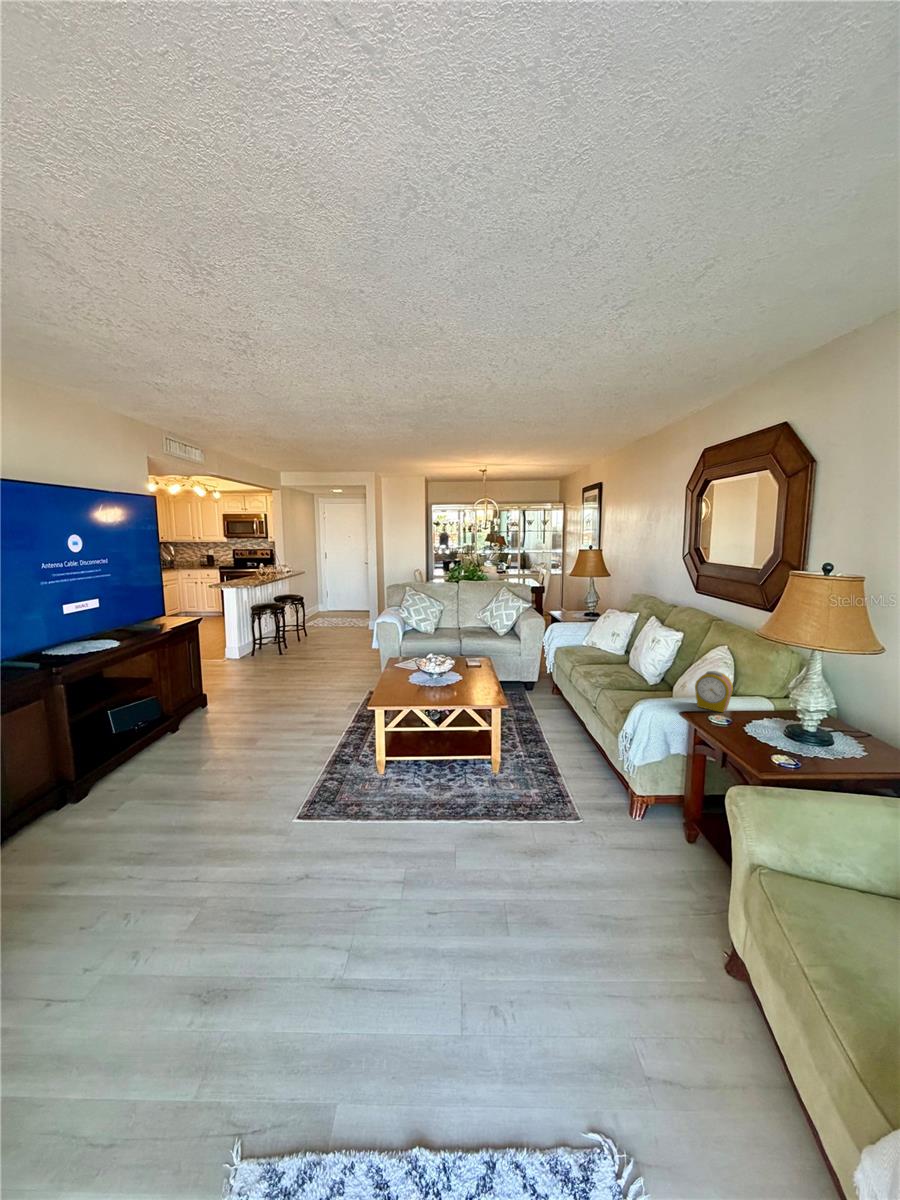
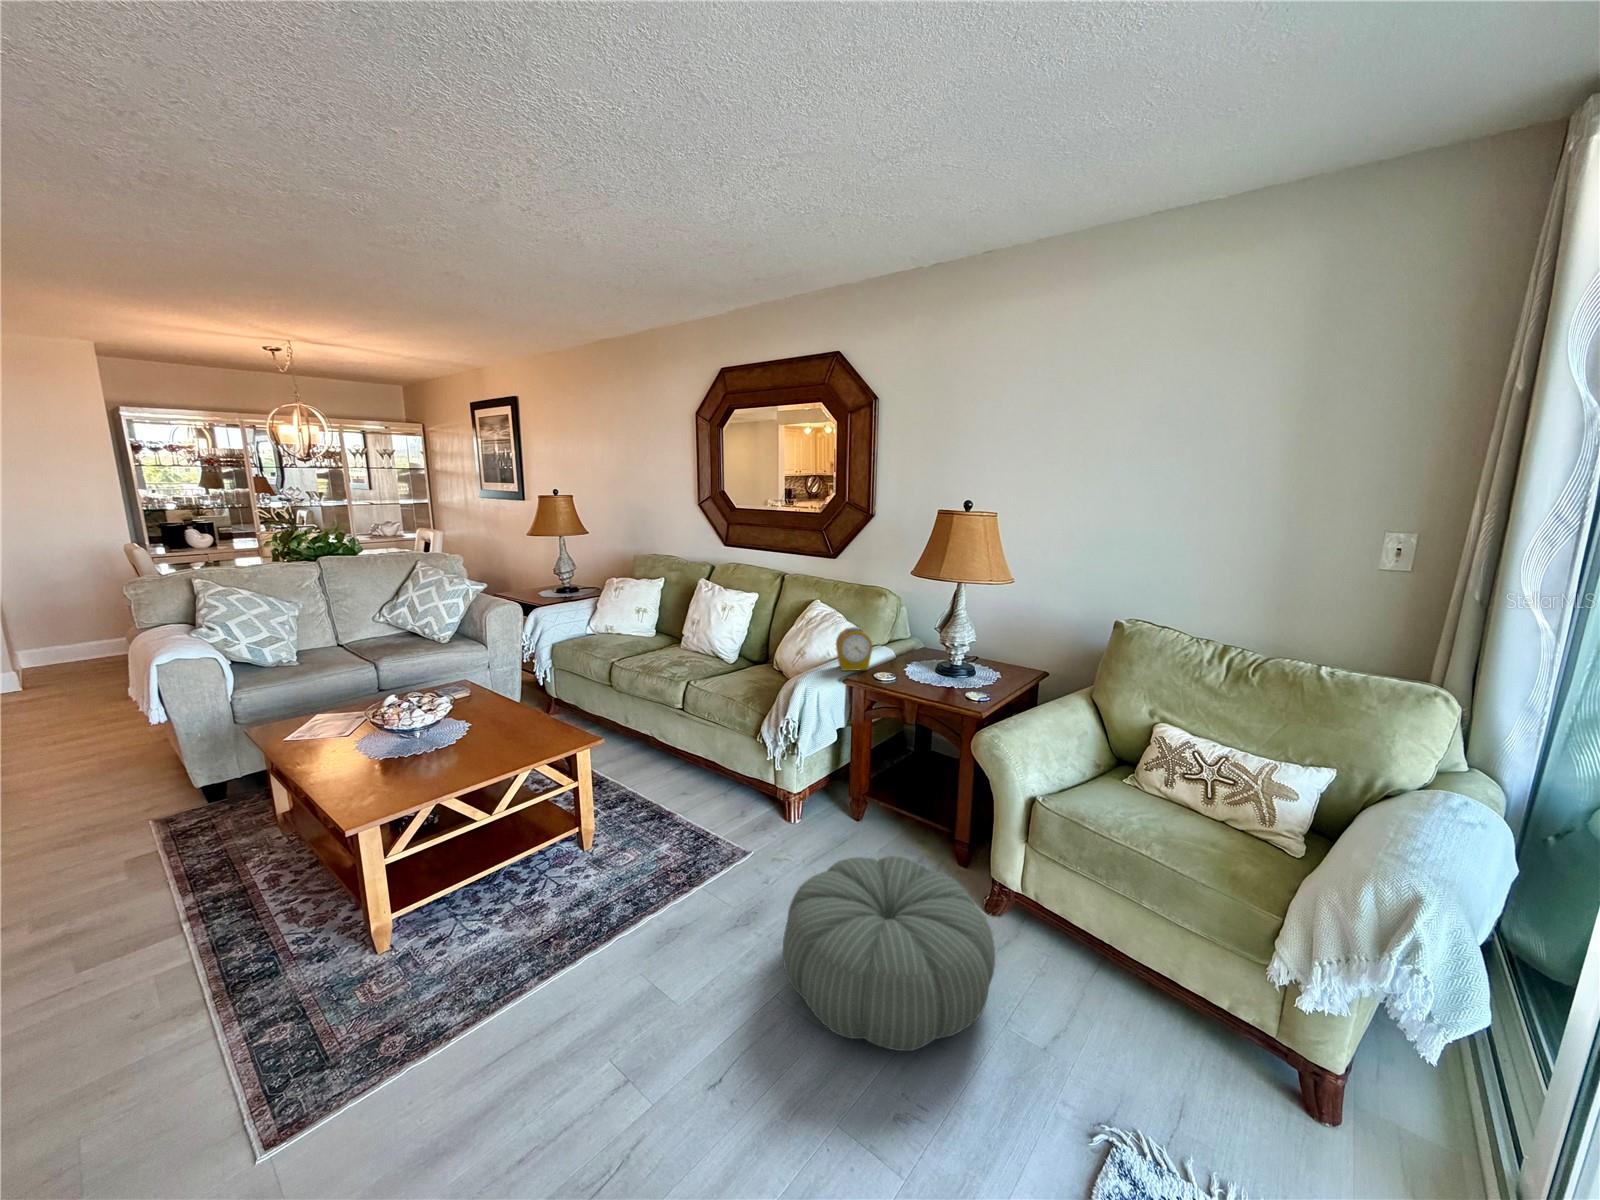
pouf: none [499,838,676,1006] -> present [783,856,995,1051]

